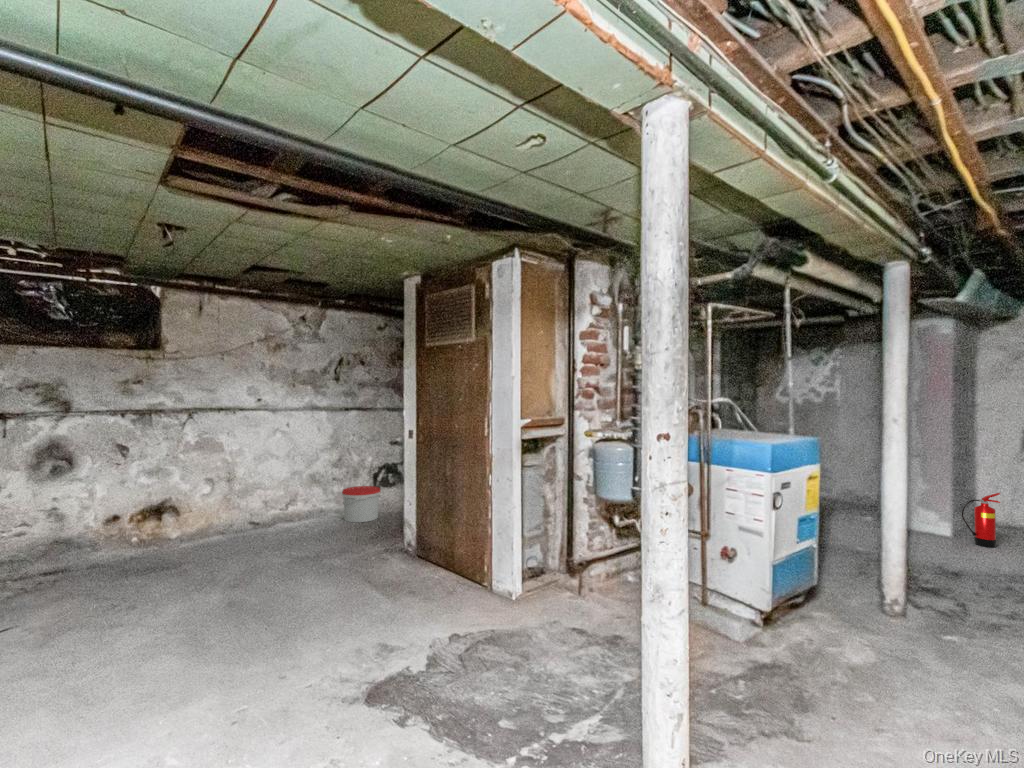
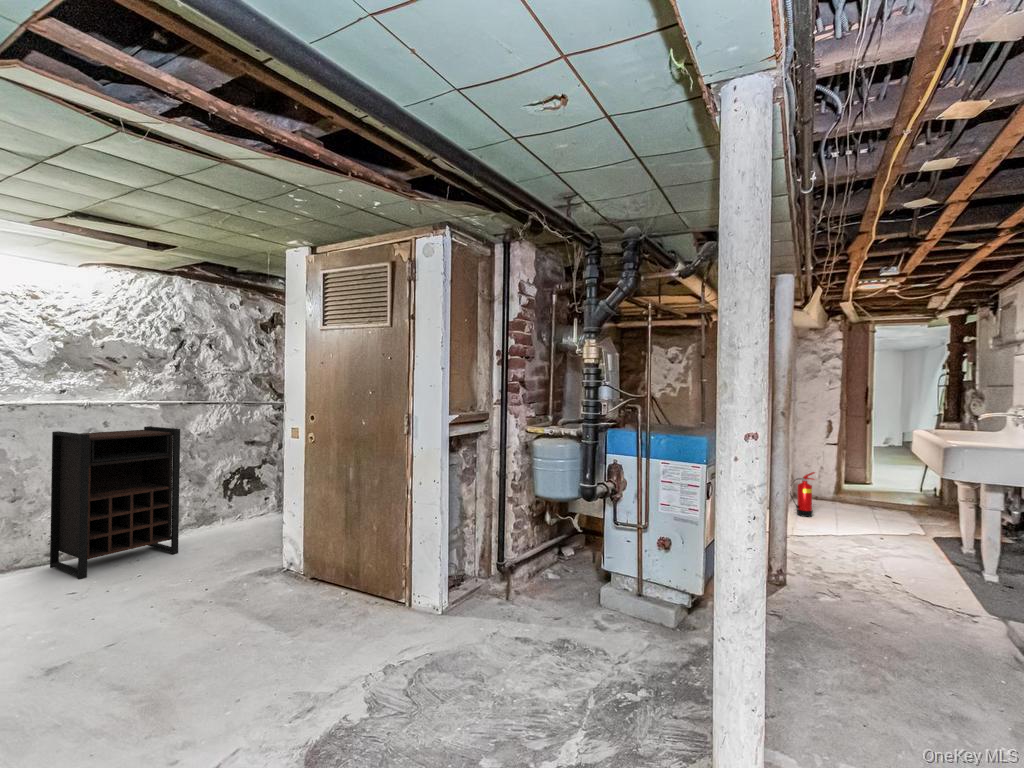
shelving unit: none [251,428,335,543] -> present [50,426,180,579]
bucket: present [342,486,381,522] -> none [184,496,237,541]

